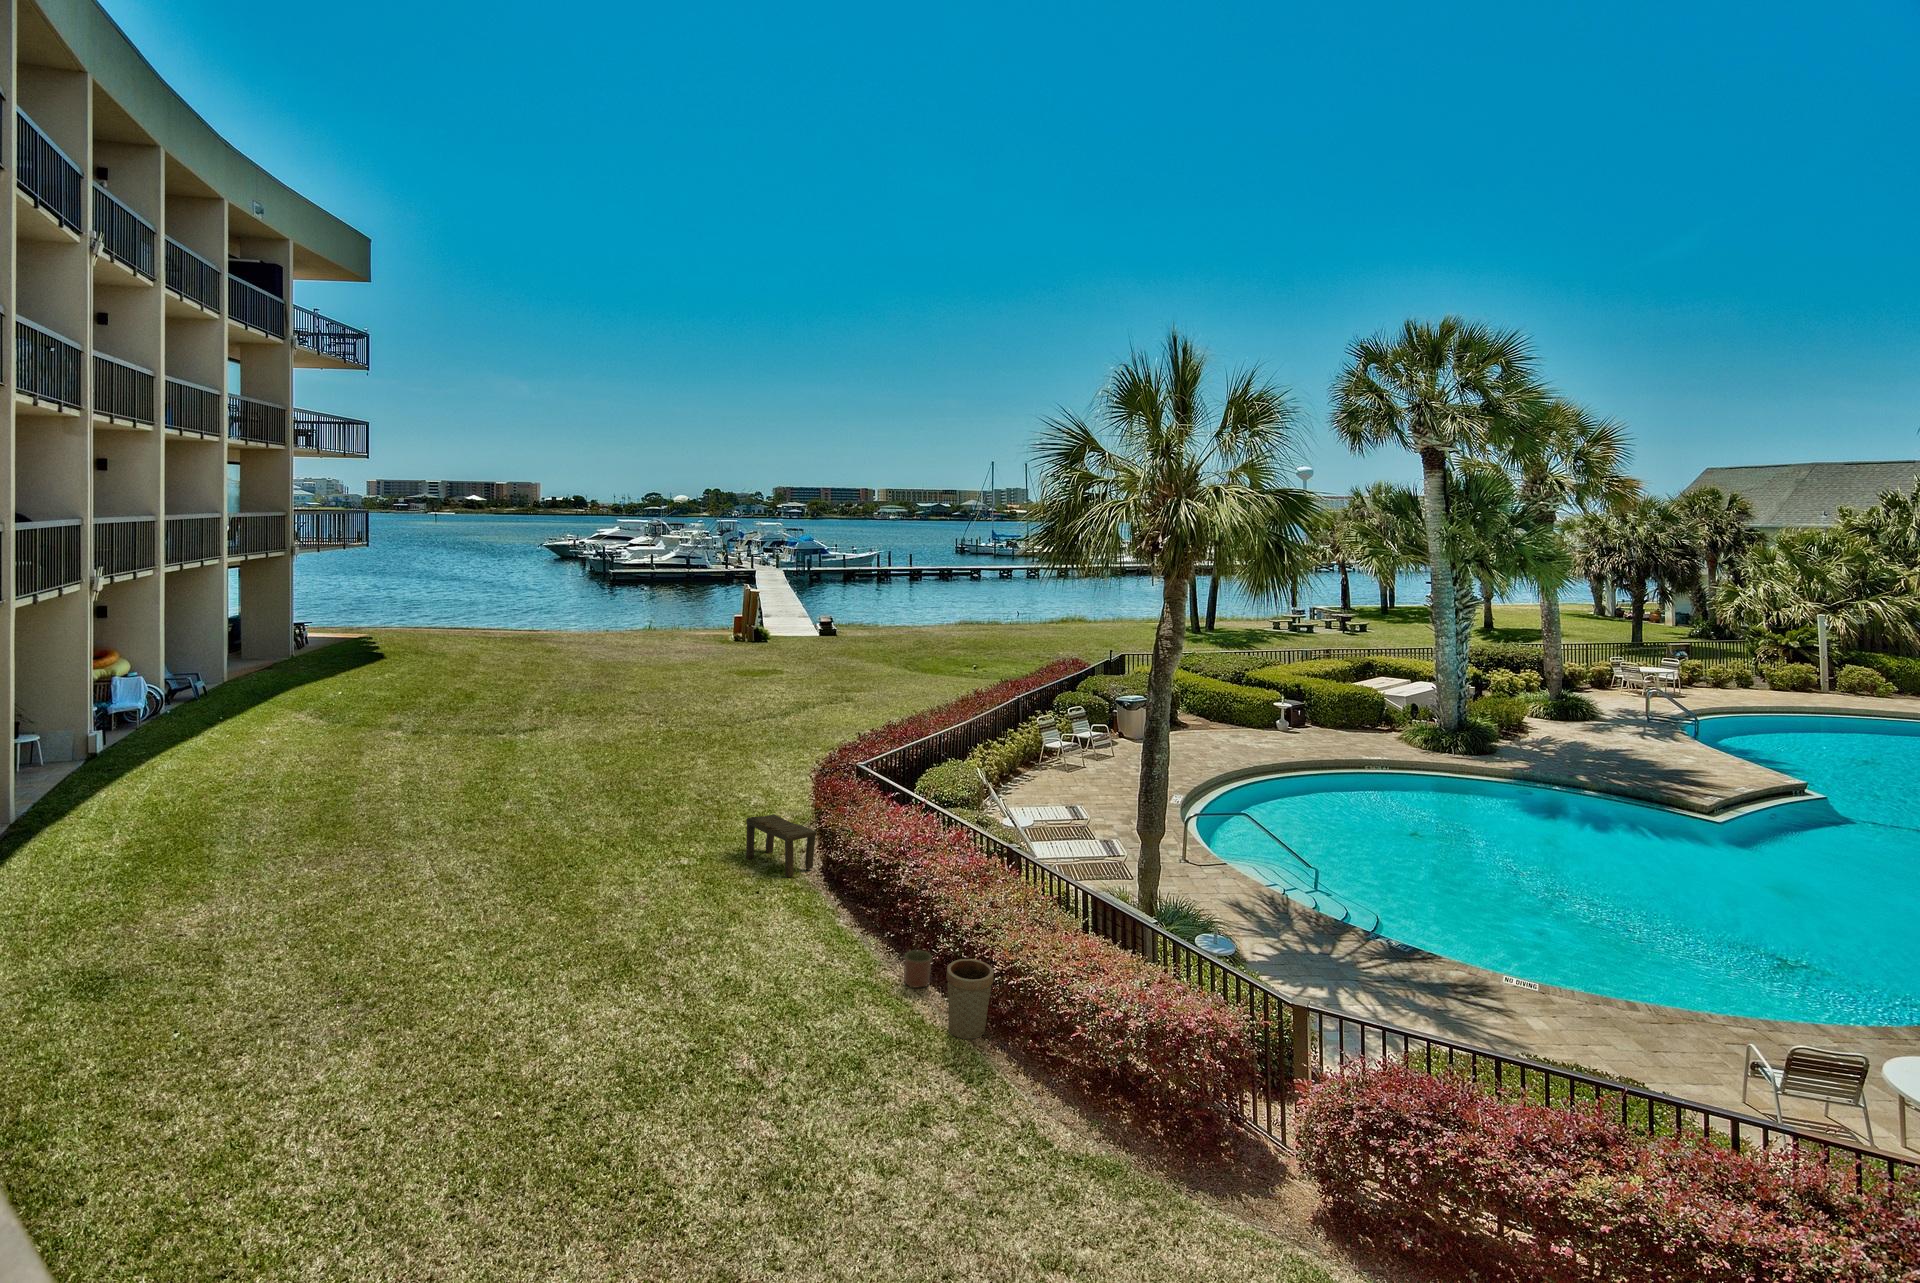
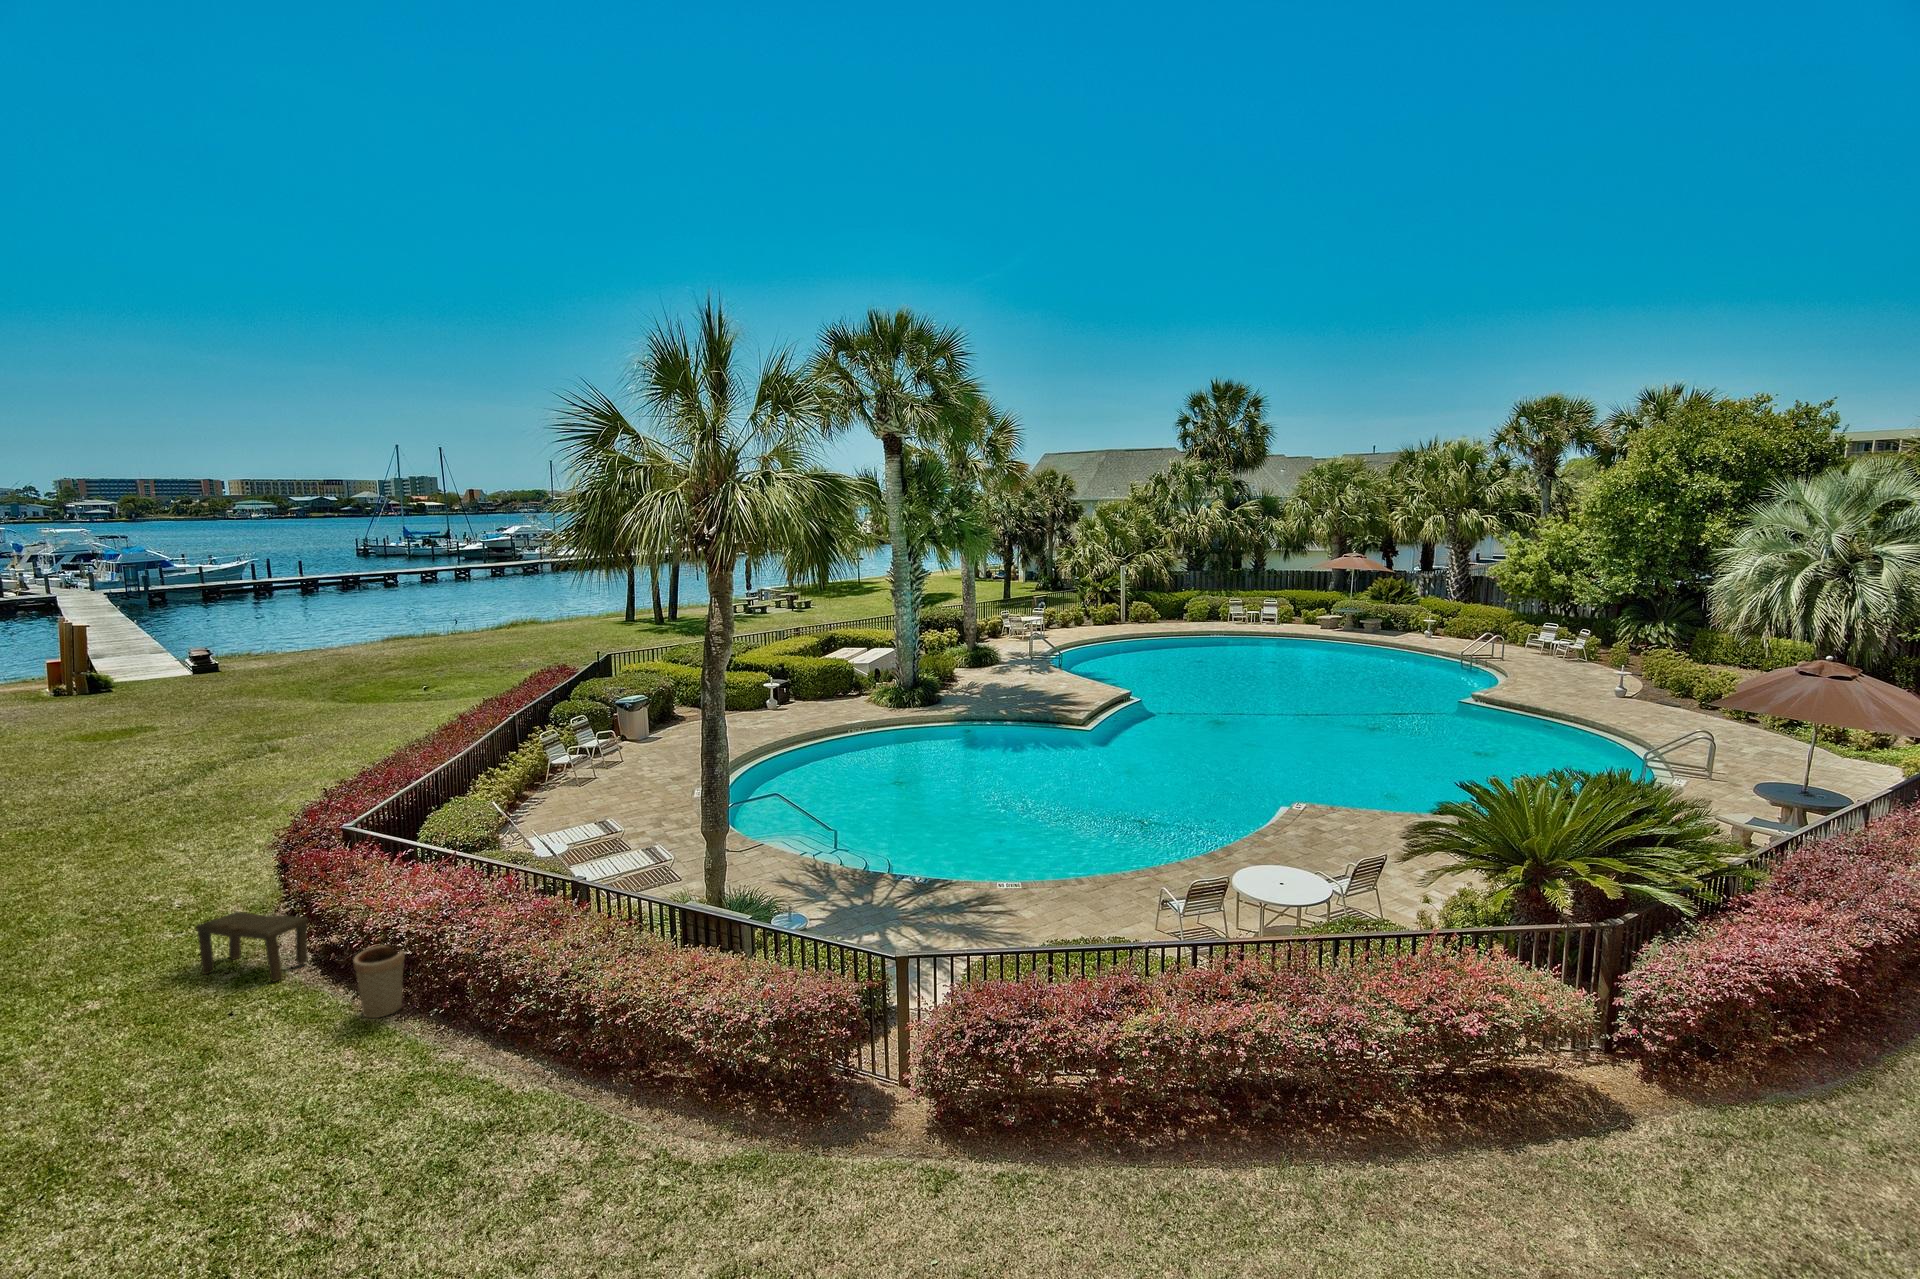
planter: present [904,950,932,988] -> none [471,1016,505,1060]
basket: present [946,959,994,1039] -> present [353,945,405,1018]

